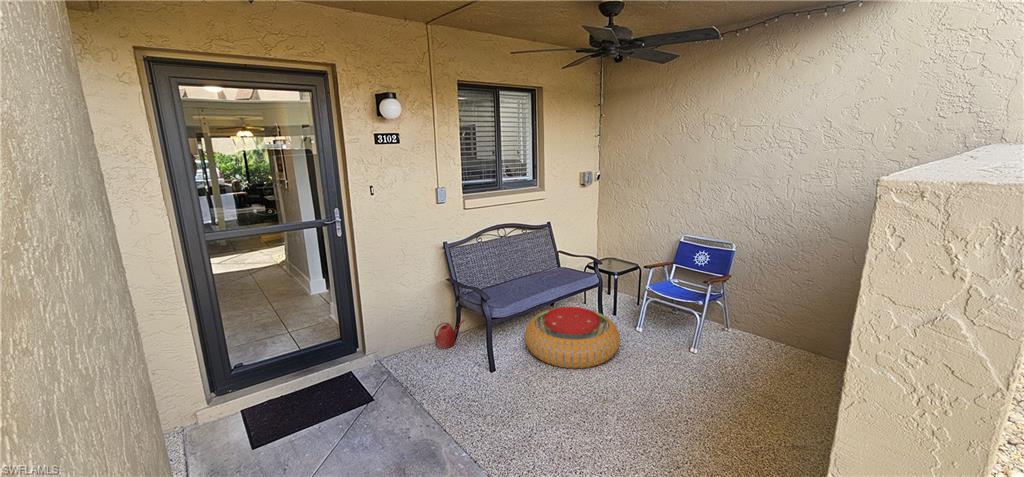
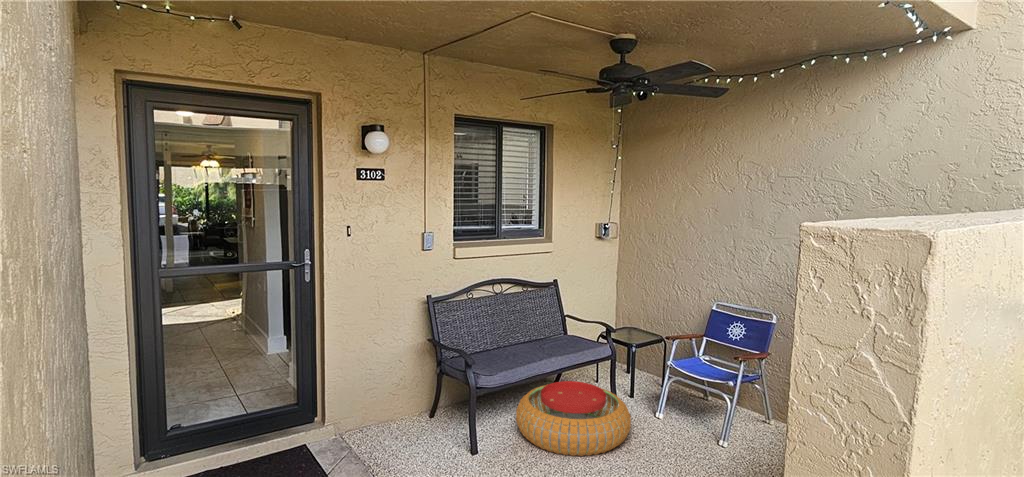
watering can: present [434,319,465,349] -> none [408,390,447,425]

